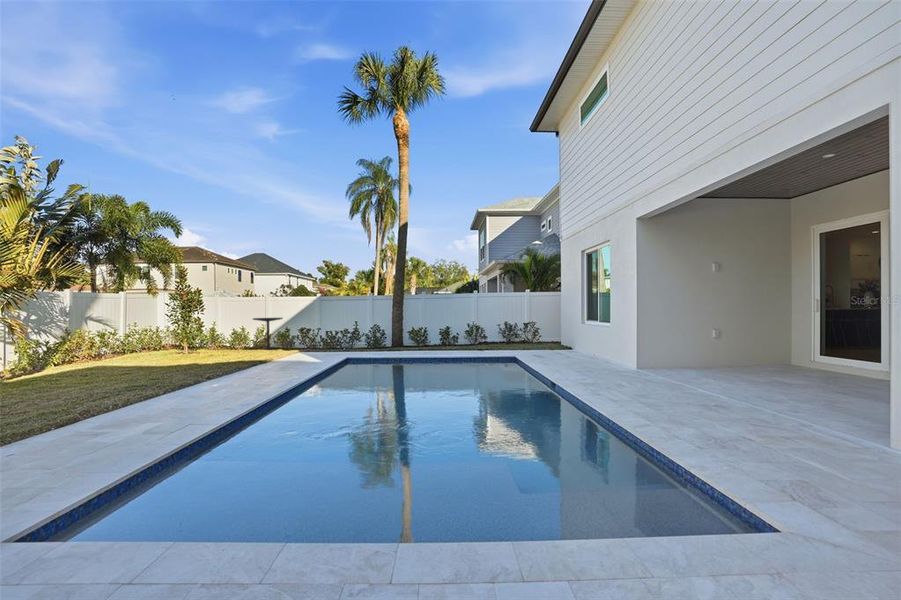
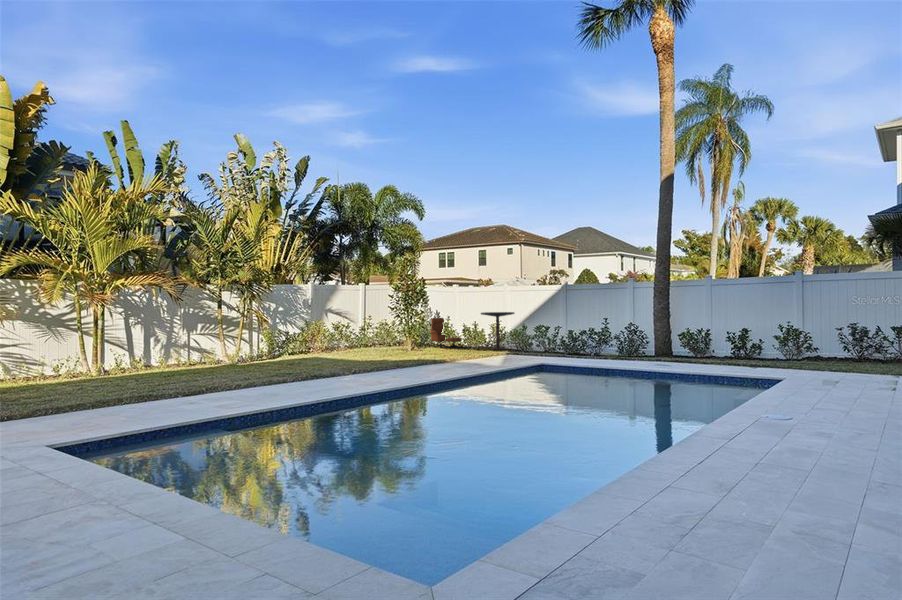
lounge chair: none [202,324,234,350] -> present [430,318,461,348]

